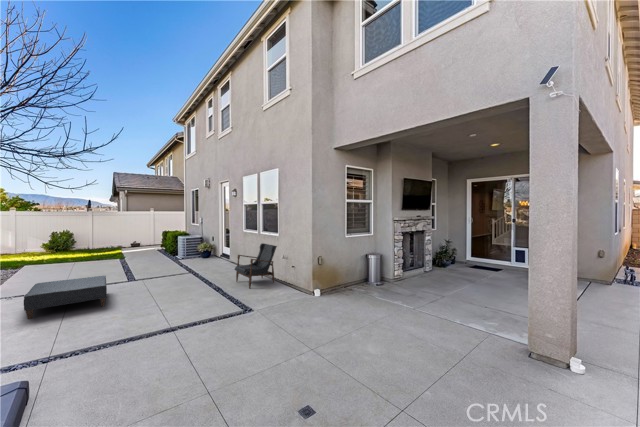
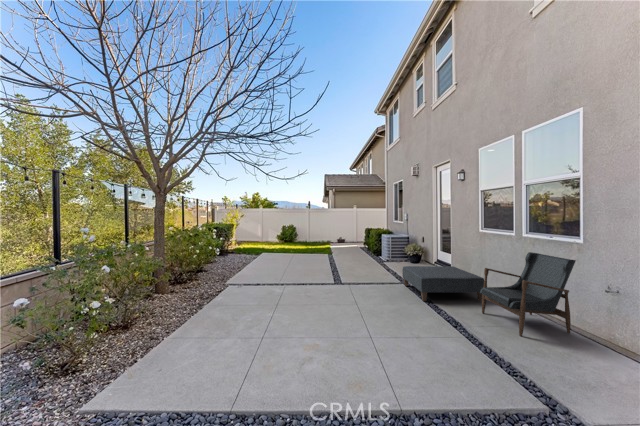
ottoman: present [24,276,107,319] -> present [402,266,484,301]

